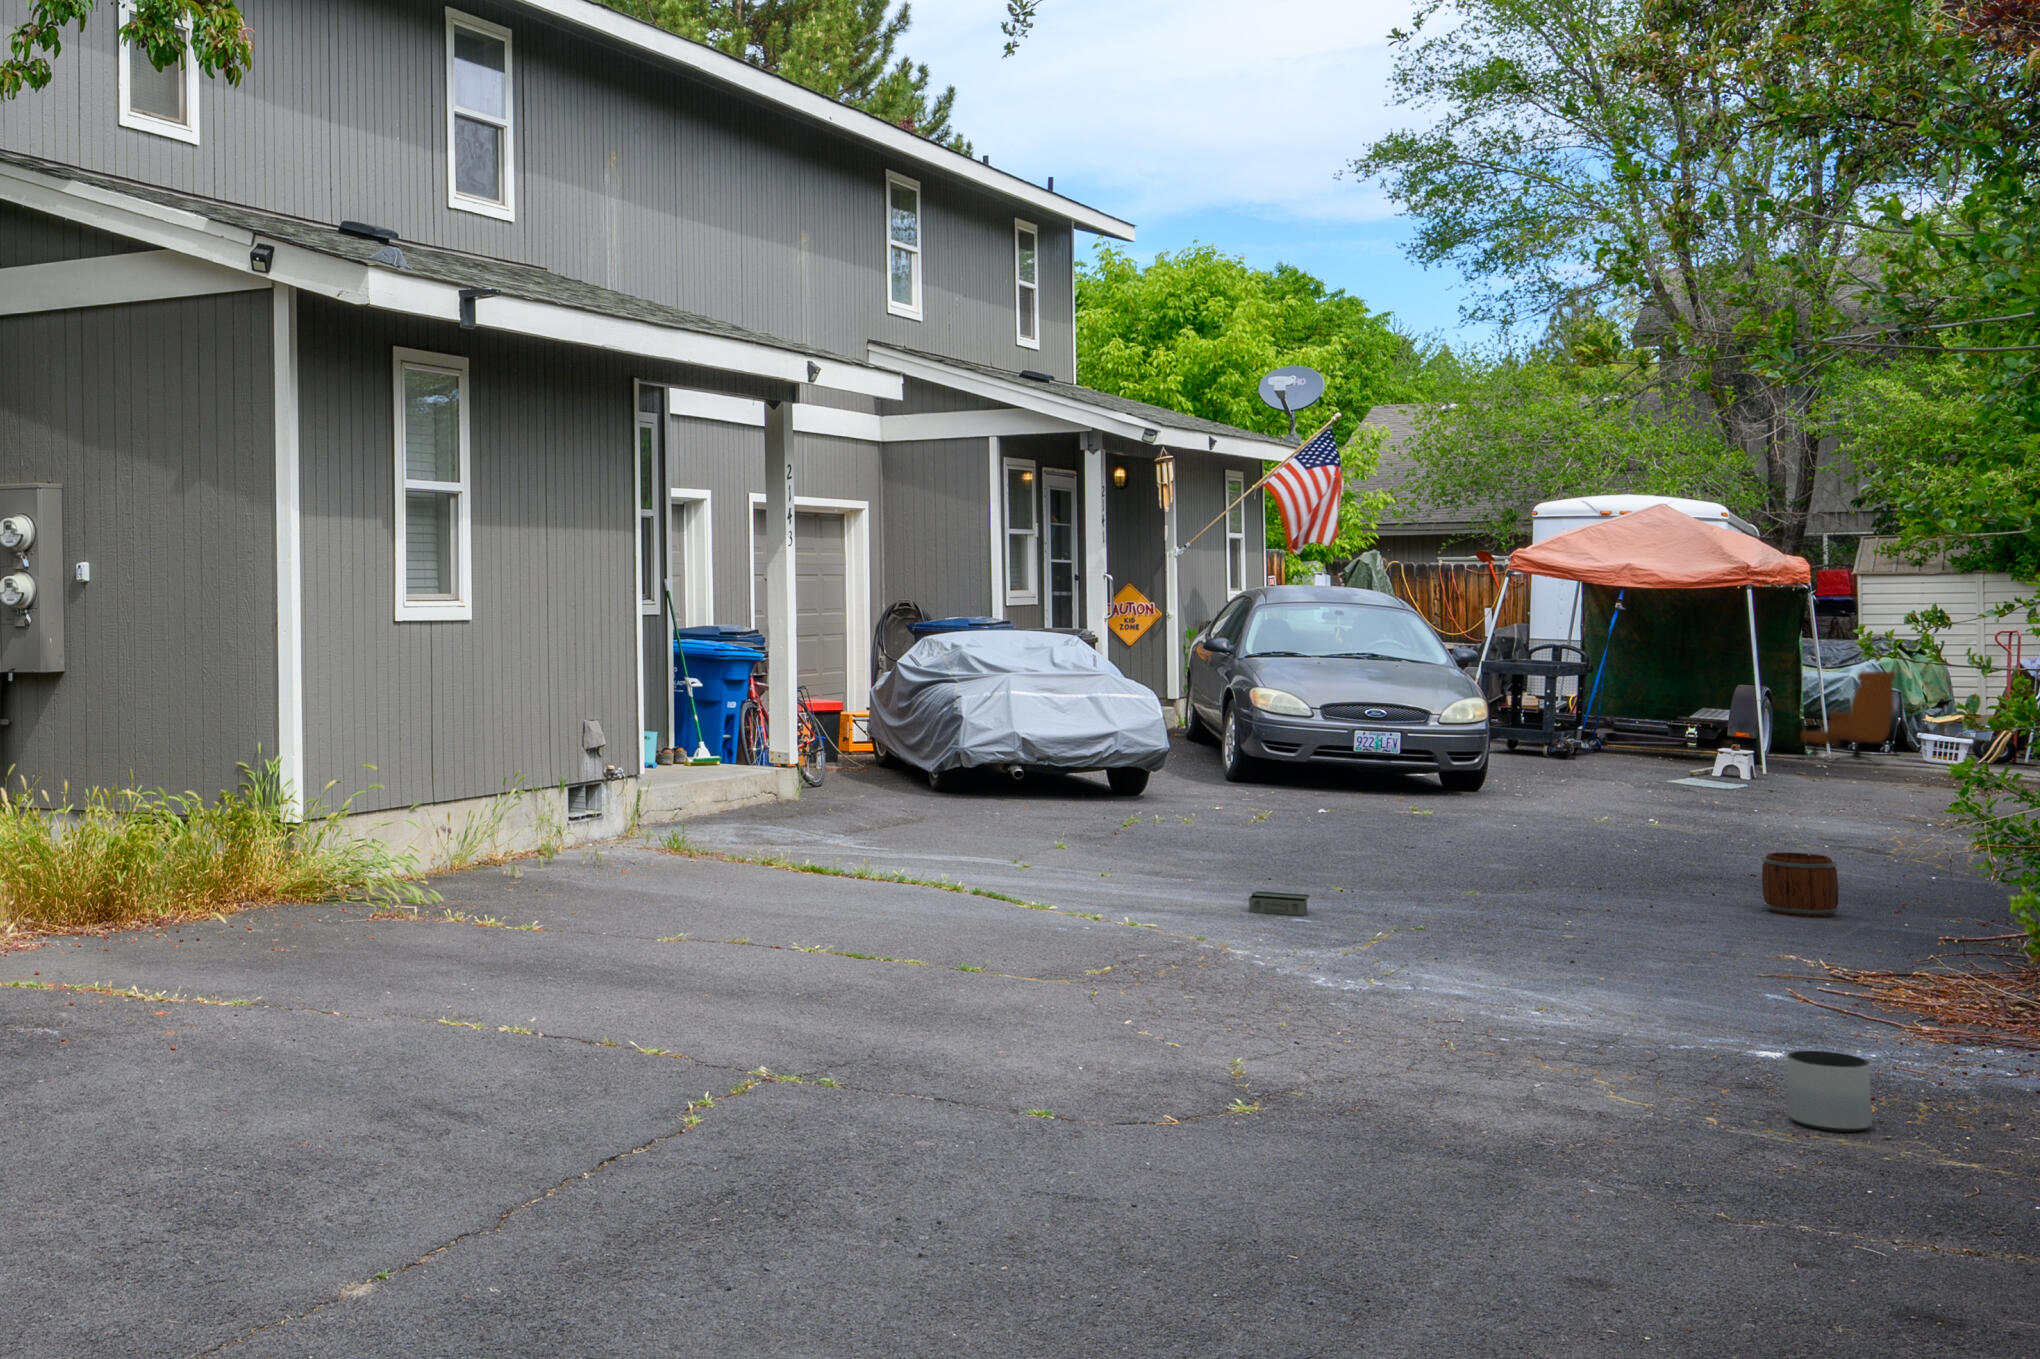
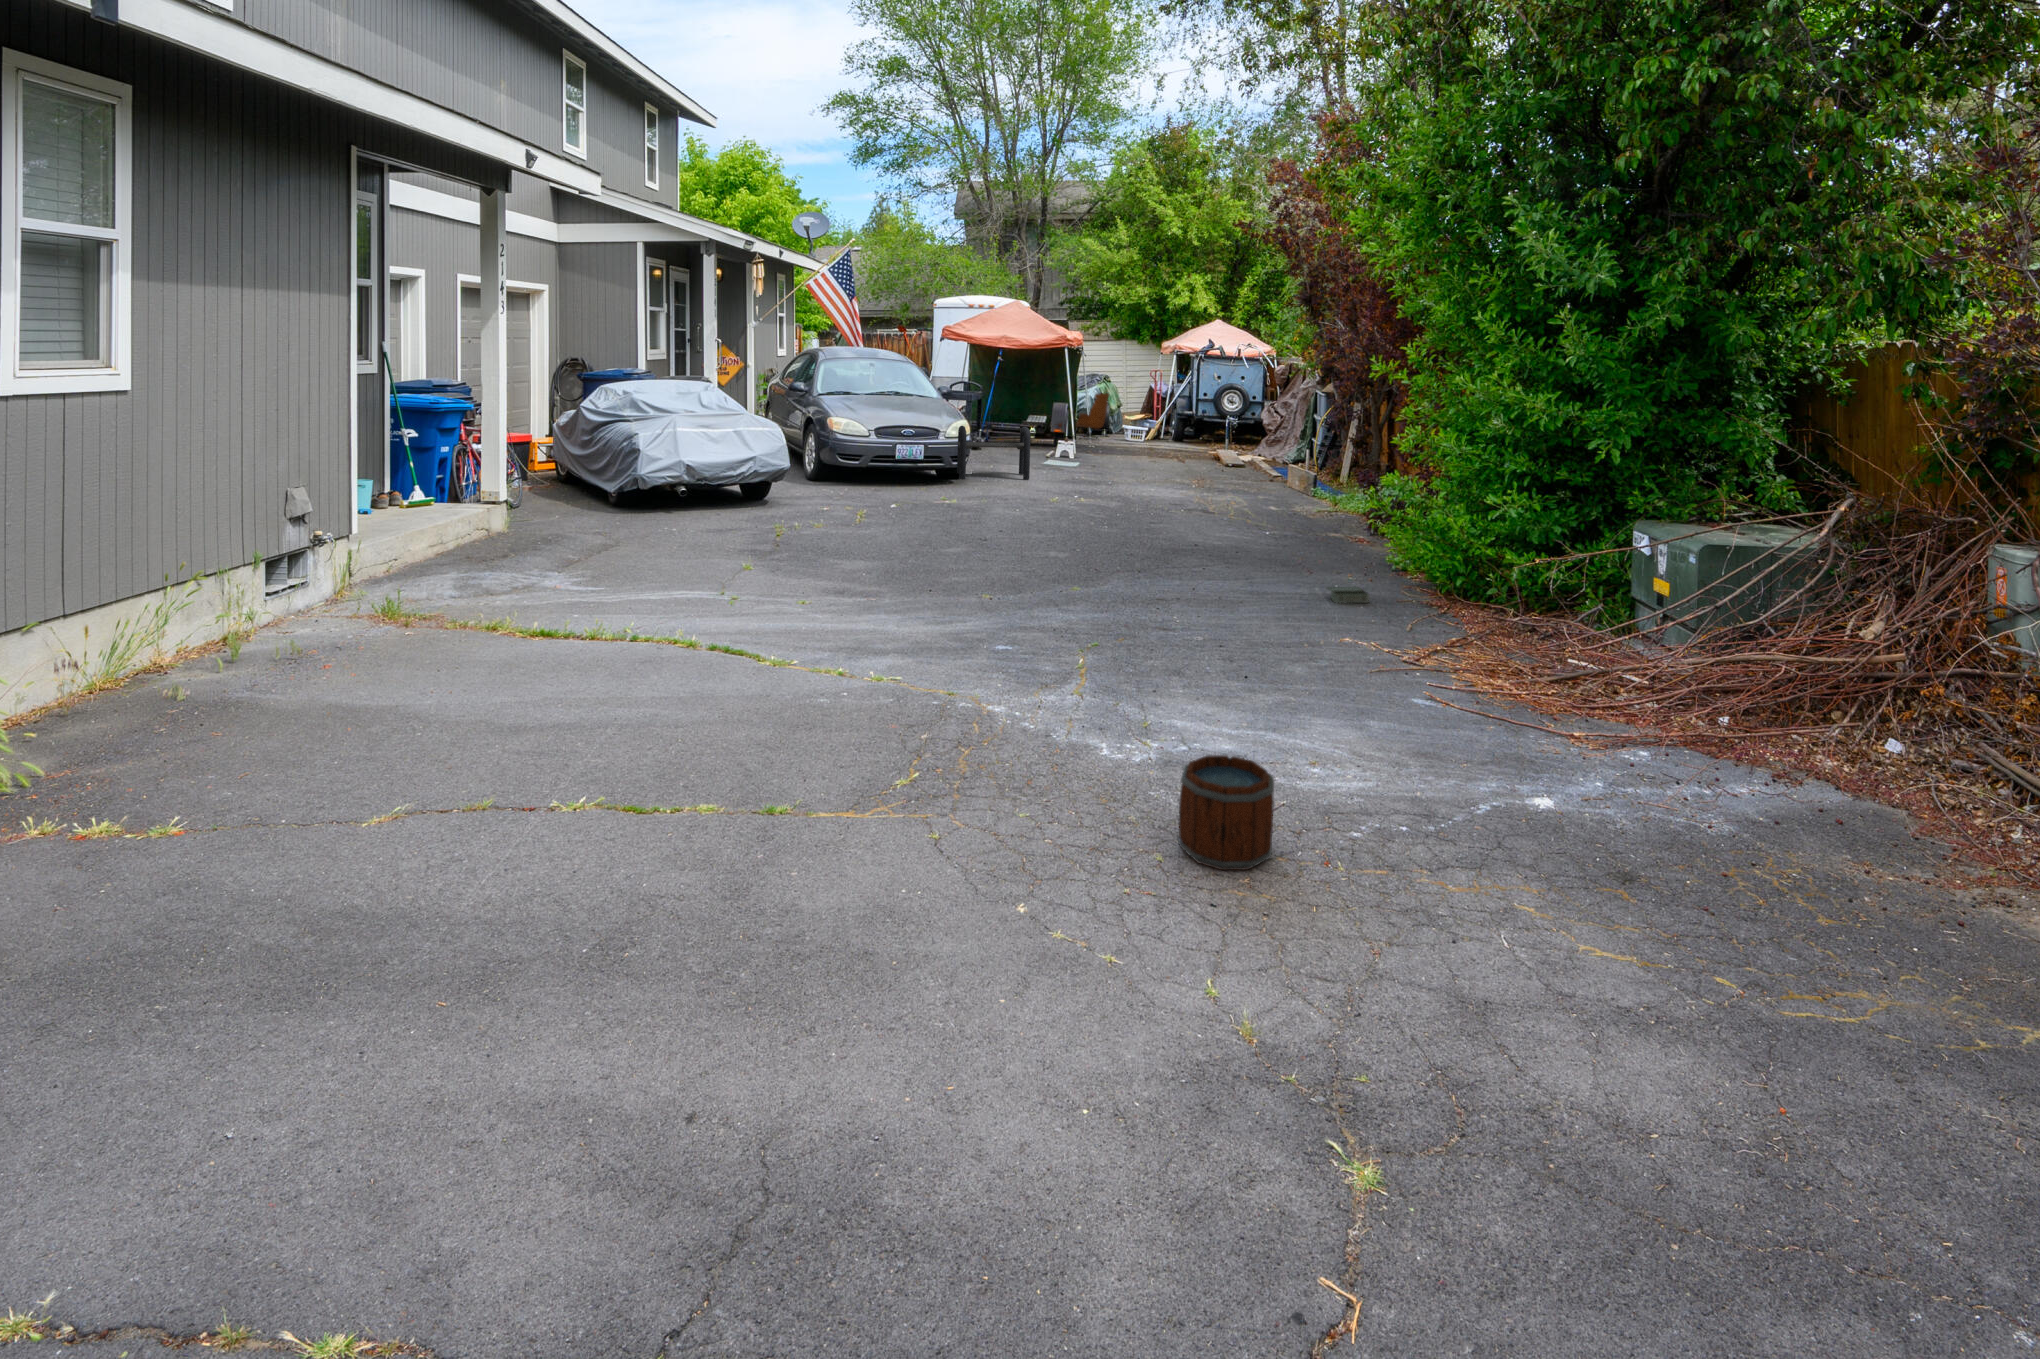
bench: none [1474,707,1606,801] -> present [957,426,1030,480]
bucket: present [1762,852,1839,917] -> present [1178,755,1274,870]
toolbox: present [1249,891,1310,916] -> present [1328,587,1369,603]
planter: present [1787,1051,1872,1132] -> none [1804,913,1903,1023]

